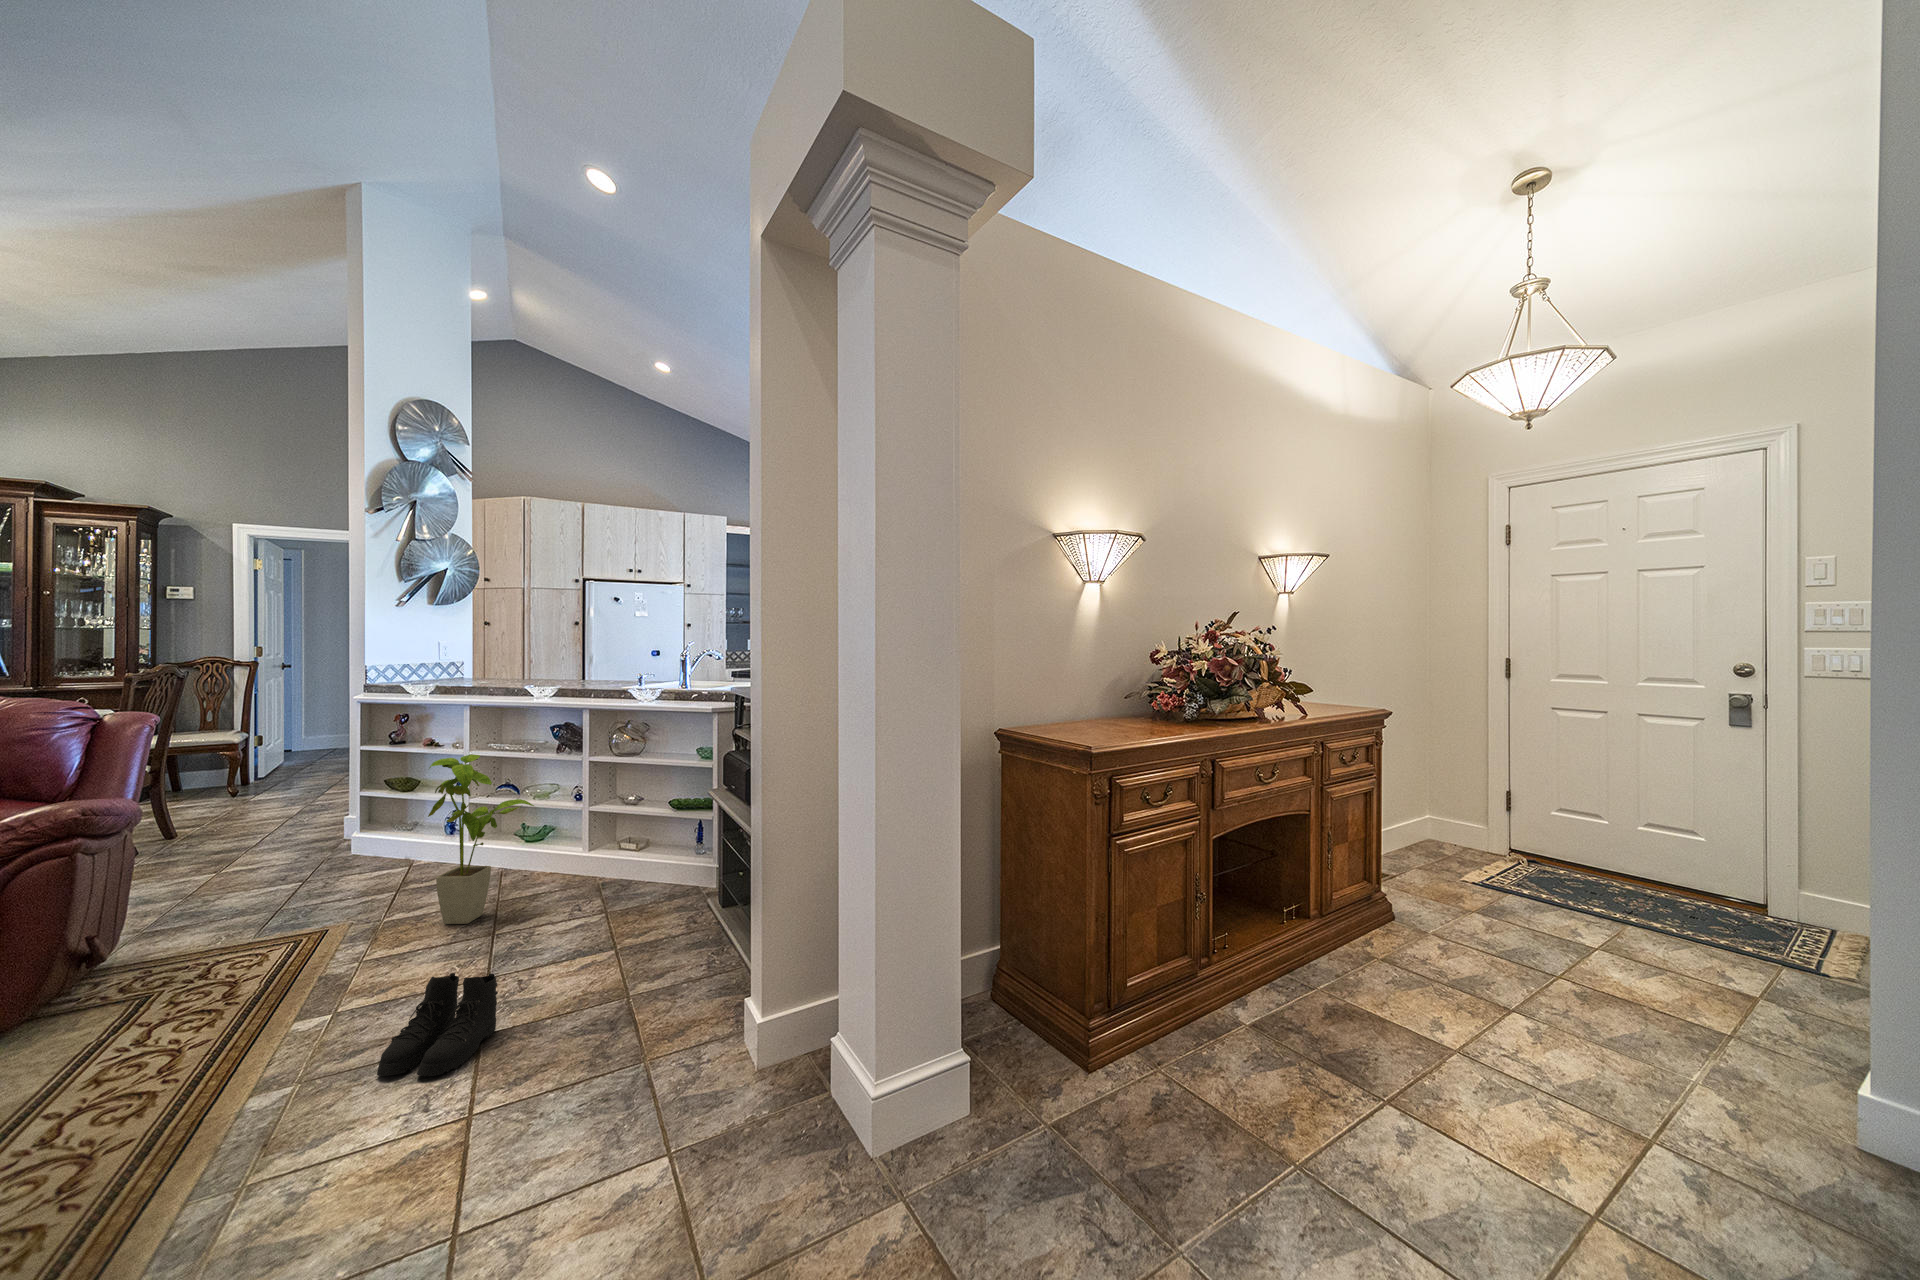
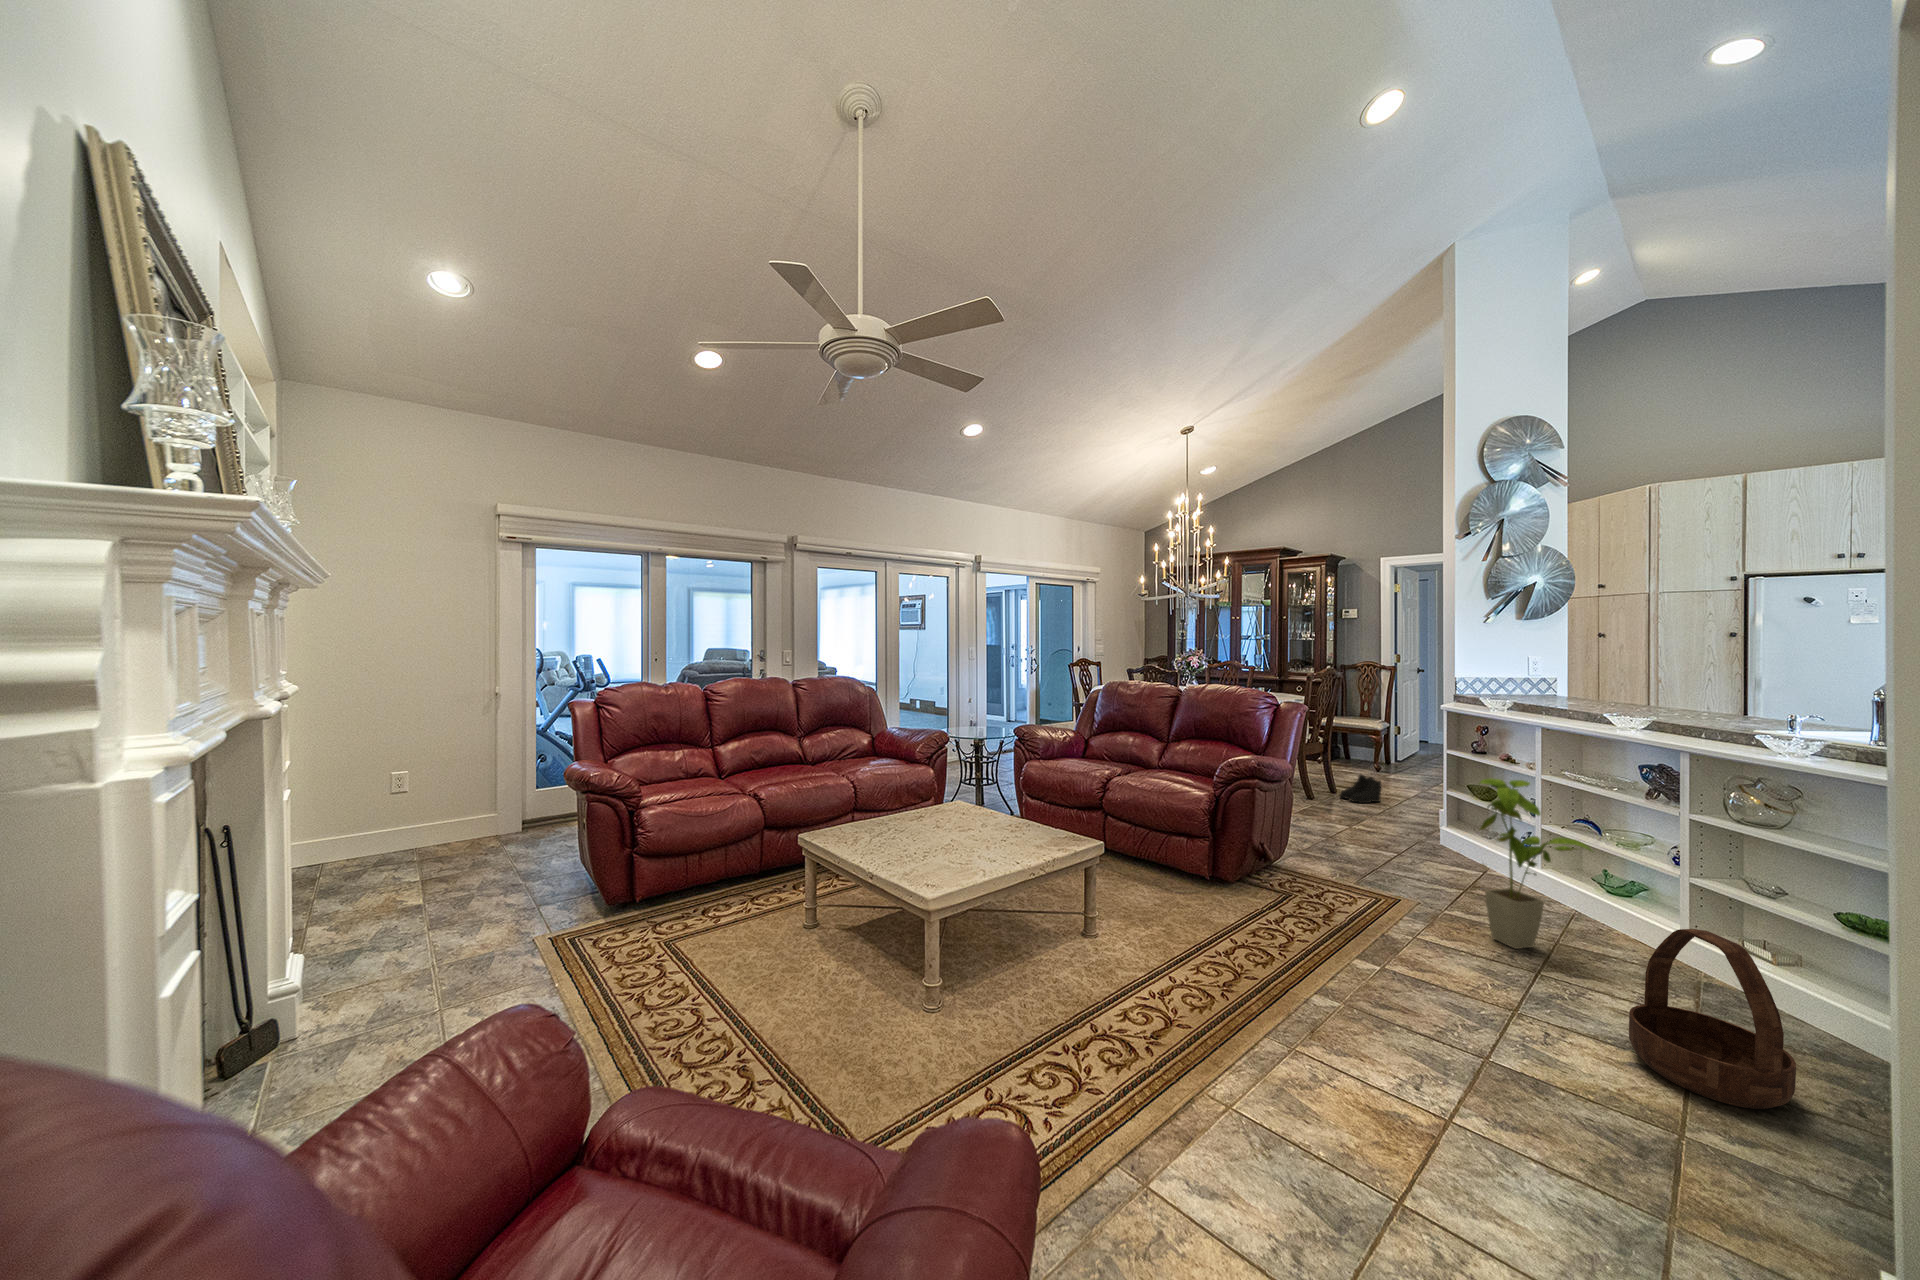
basket: none [579,837,673,964] -> present [1629,929,1796,1109]
boots: present [377,973,498,1076] -> present [1340,775,1382,803]

